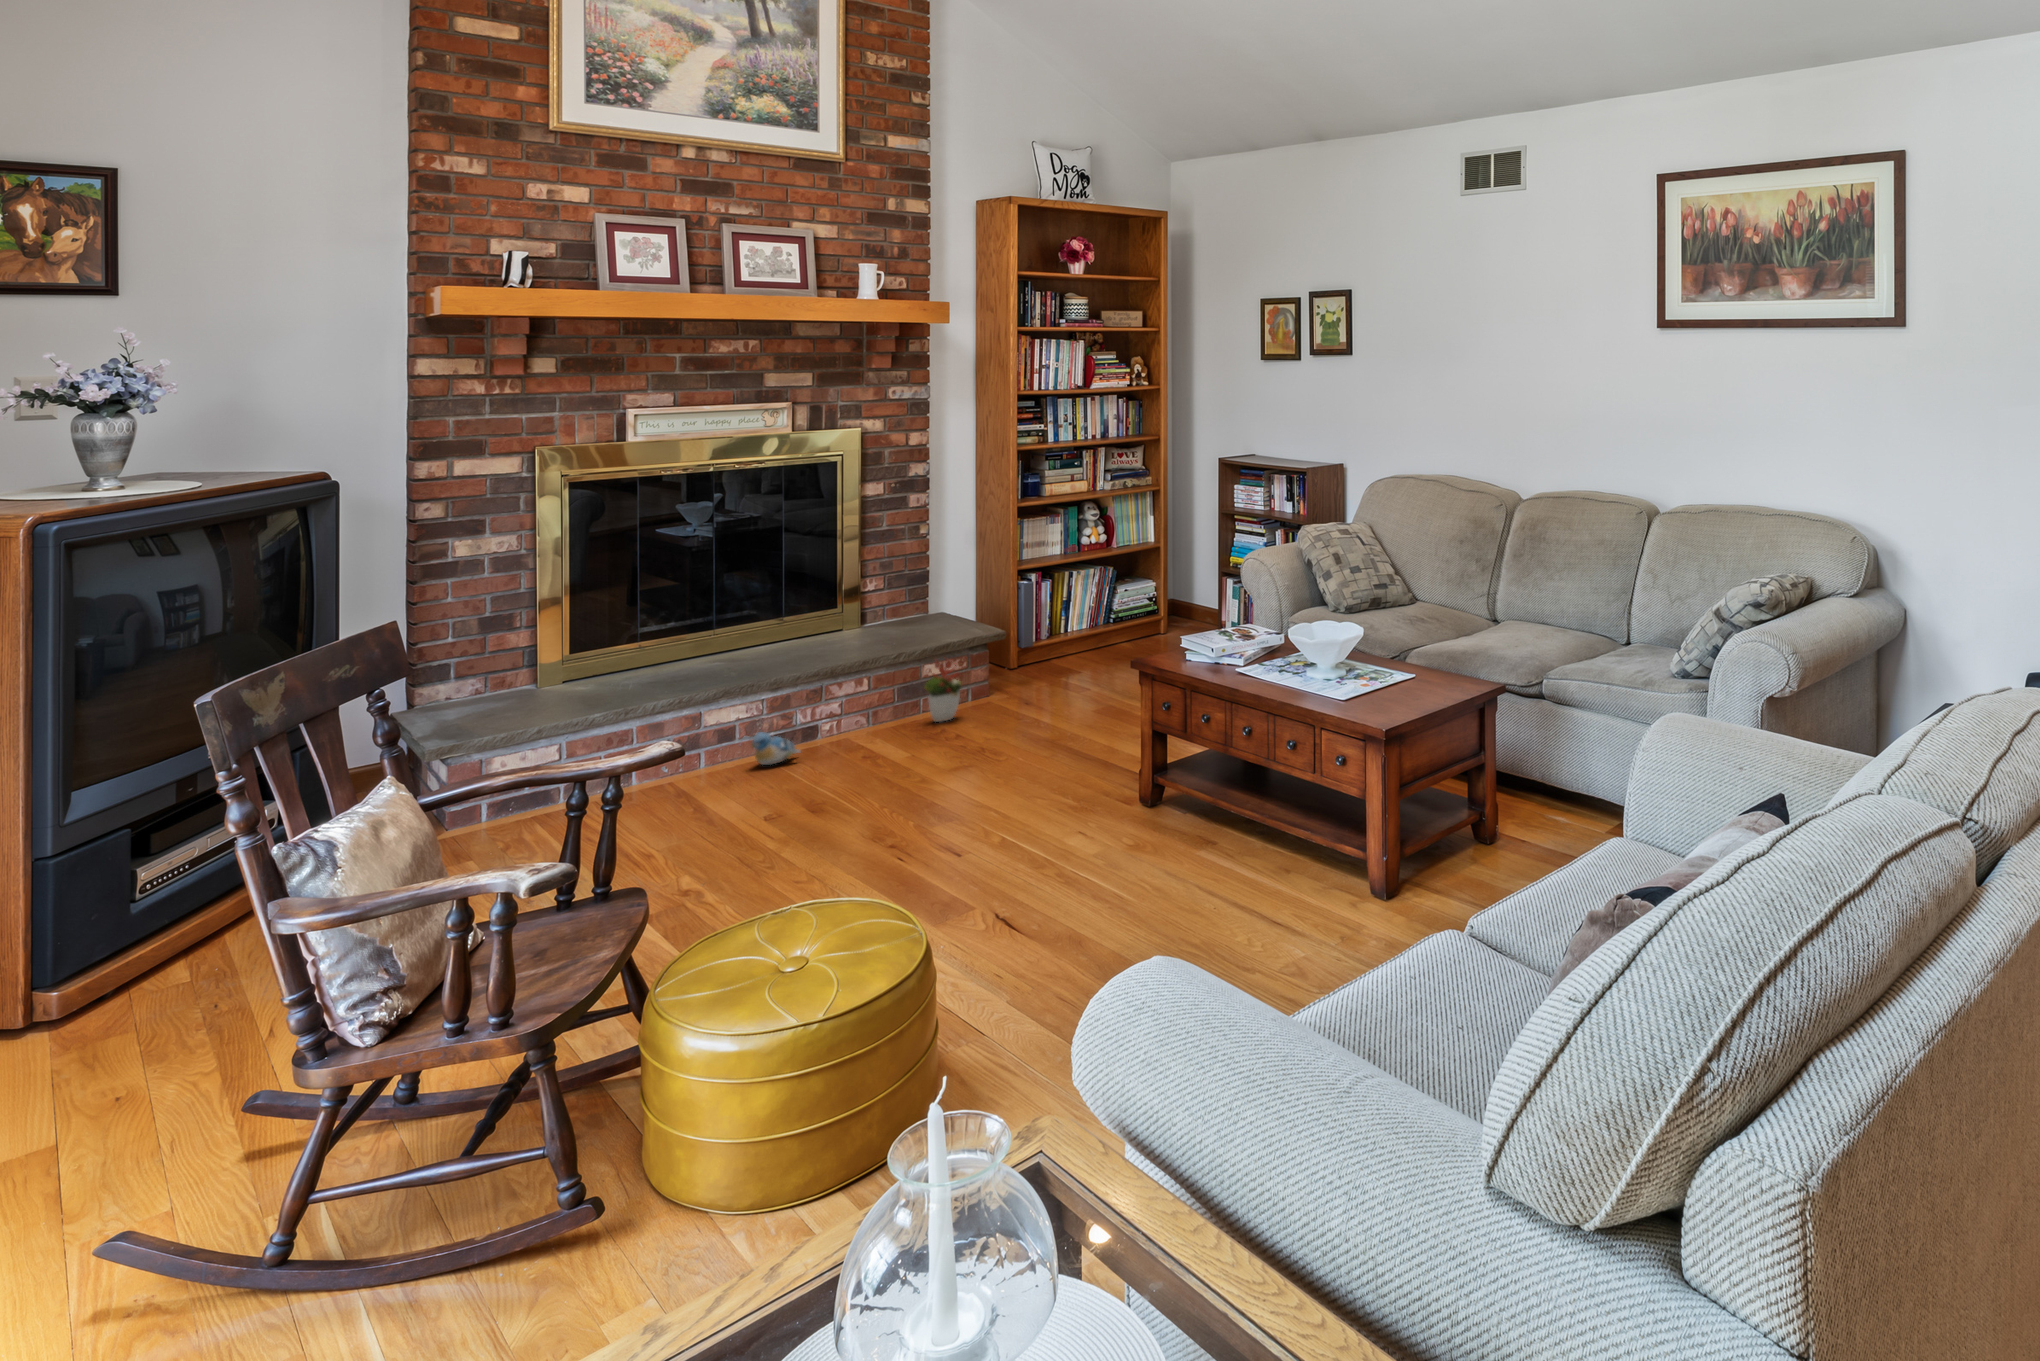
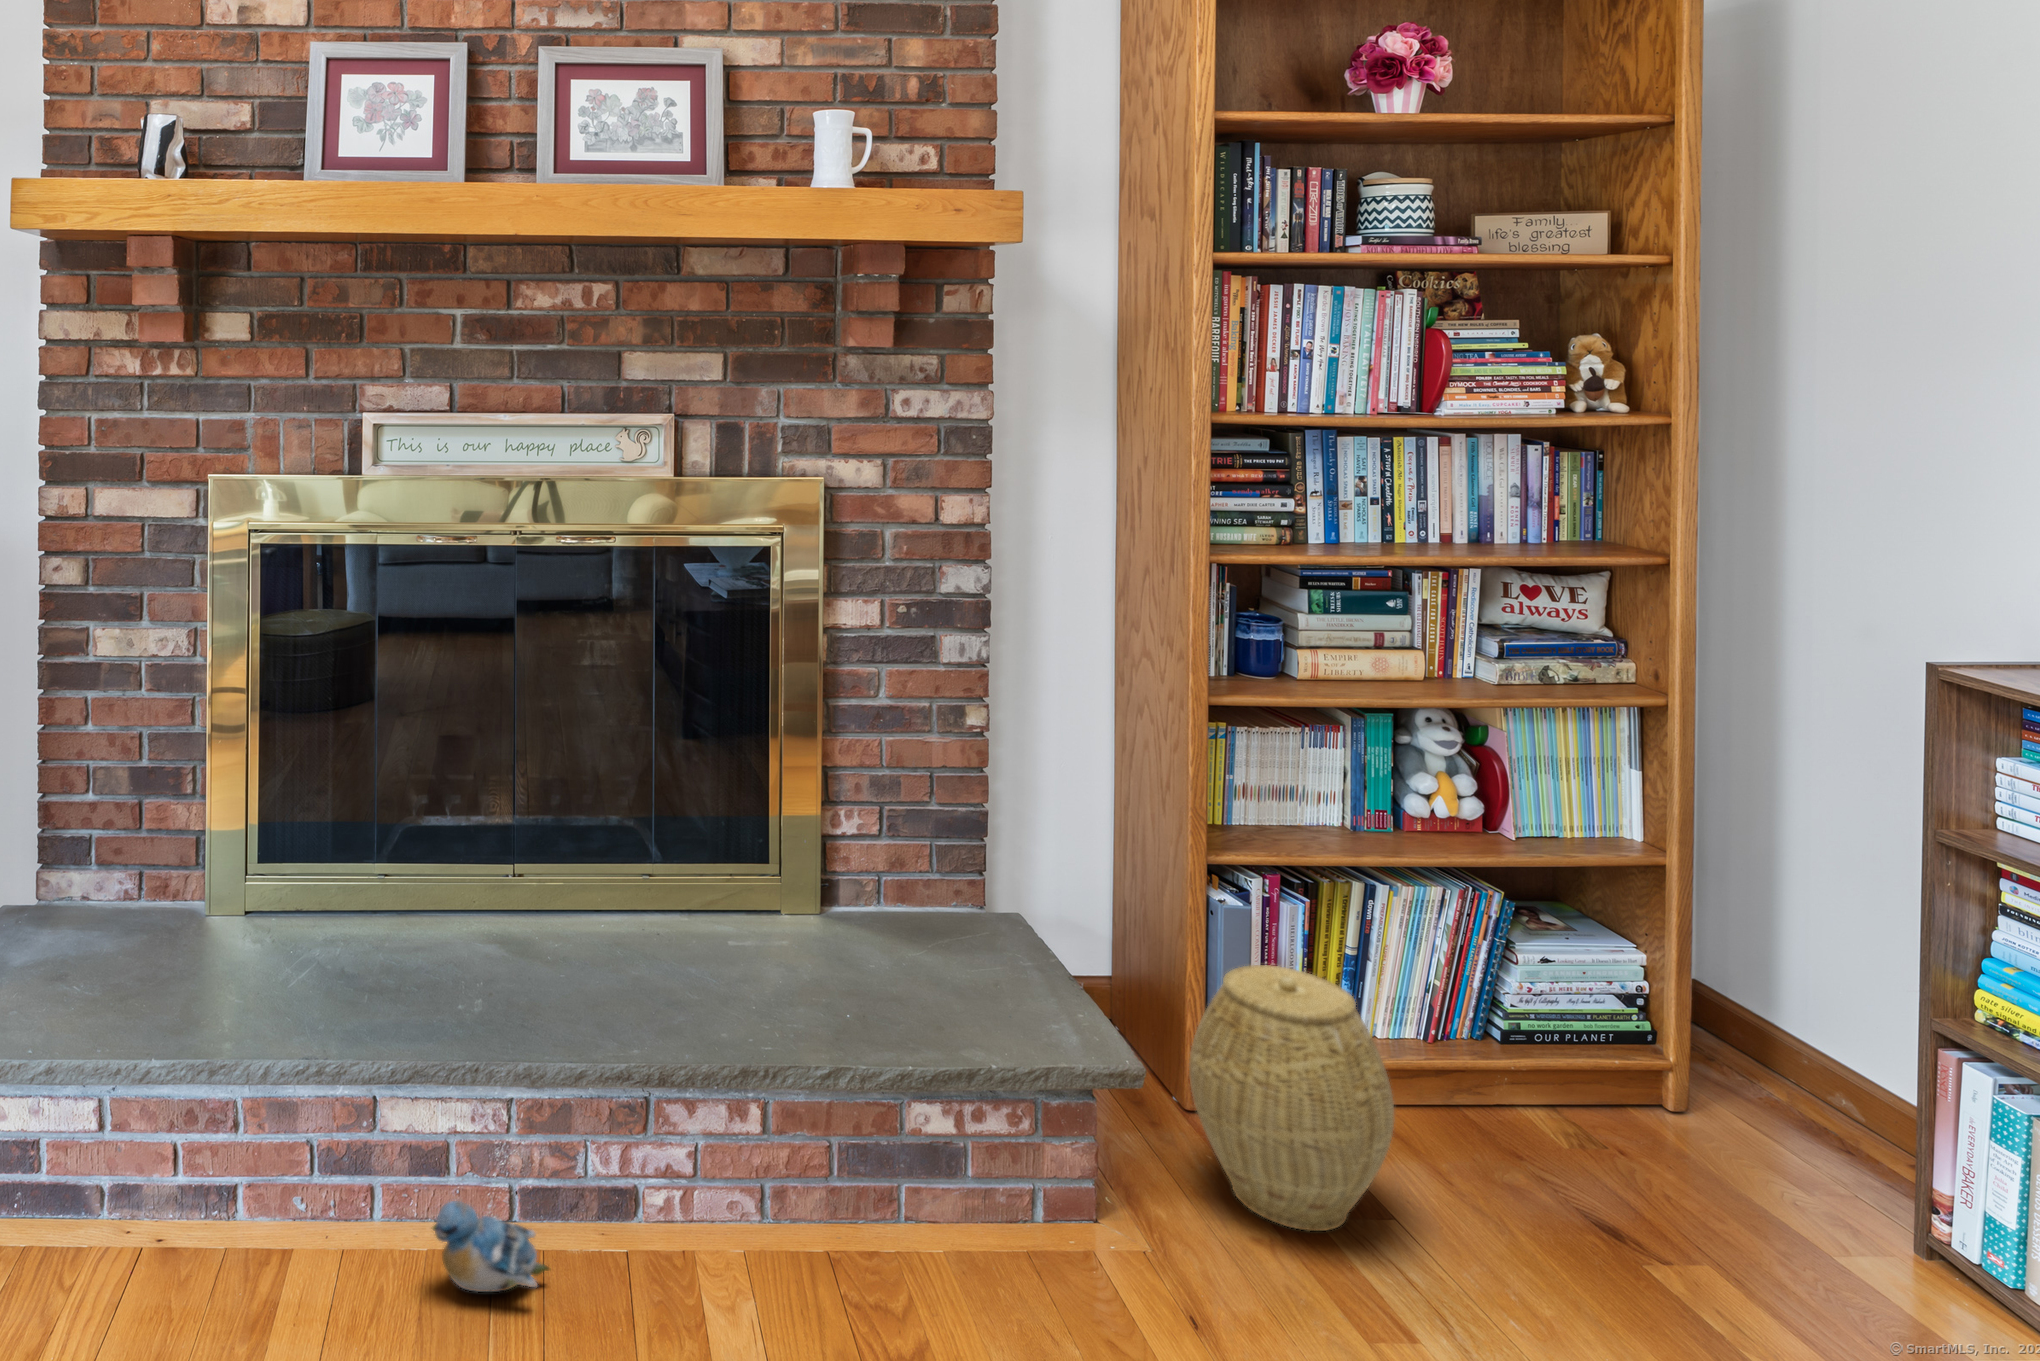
woven basket: none [1017,597,1083,683] -> present [1189,965,1394,1231]
decorative plant: present [924,657,961,722] -> none [881,1107,987,1291]

